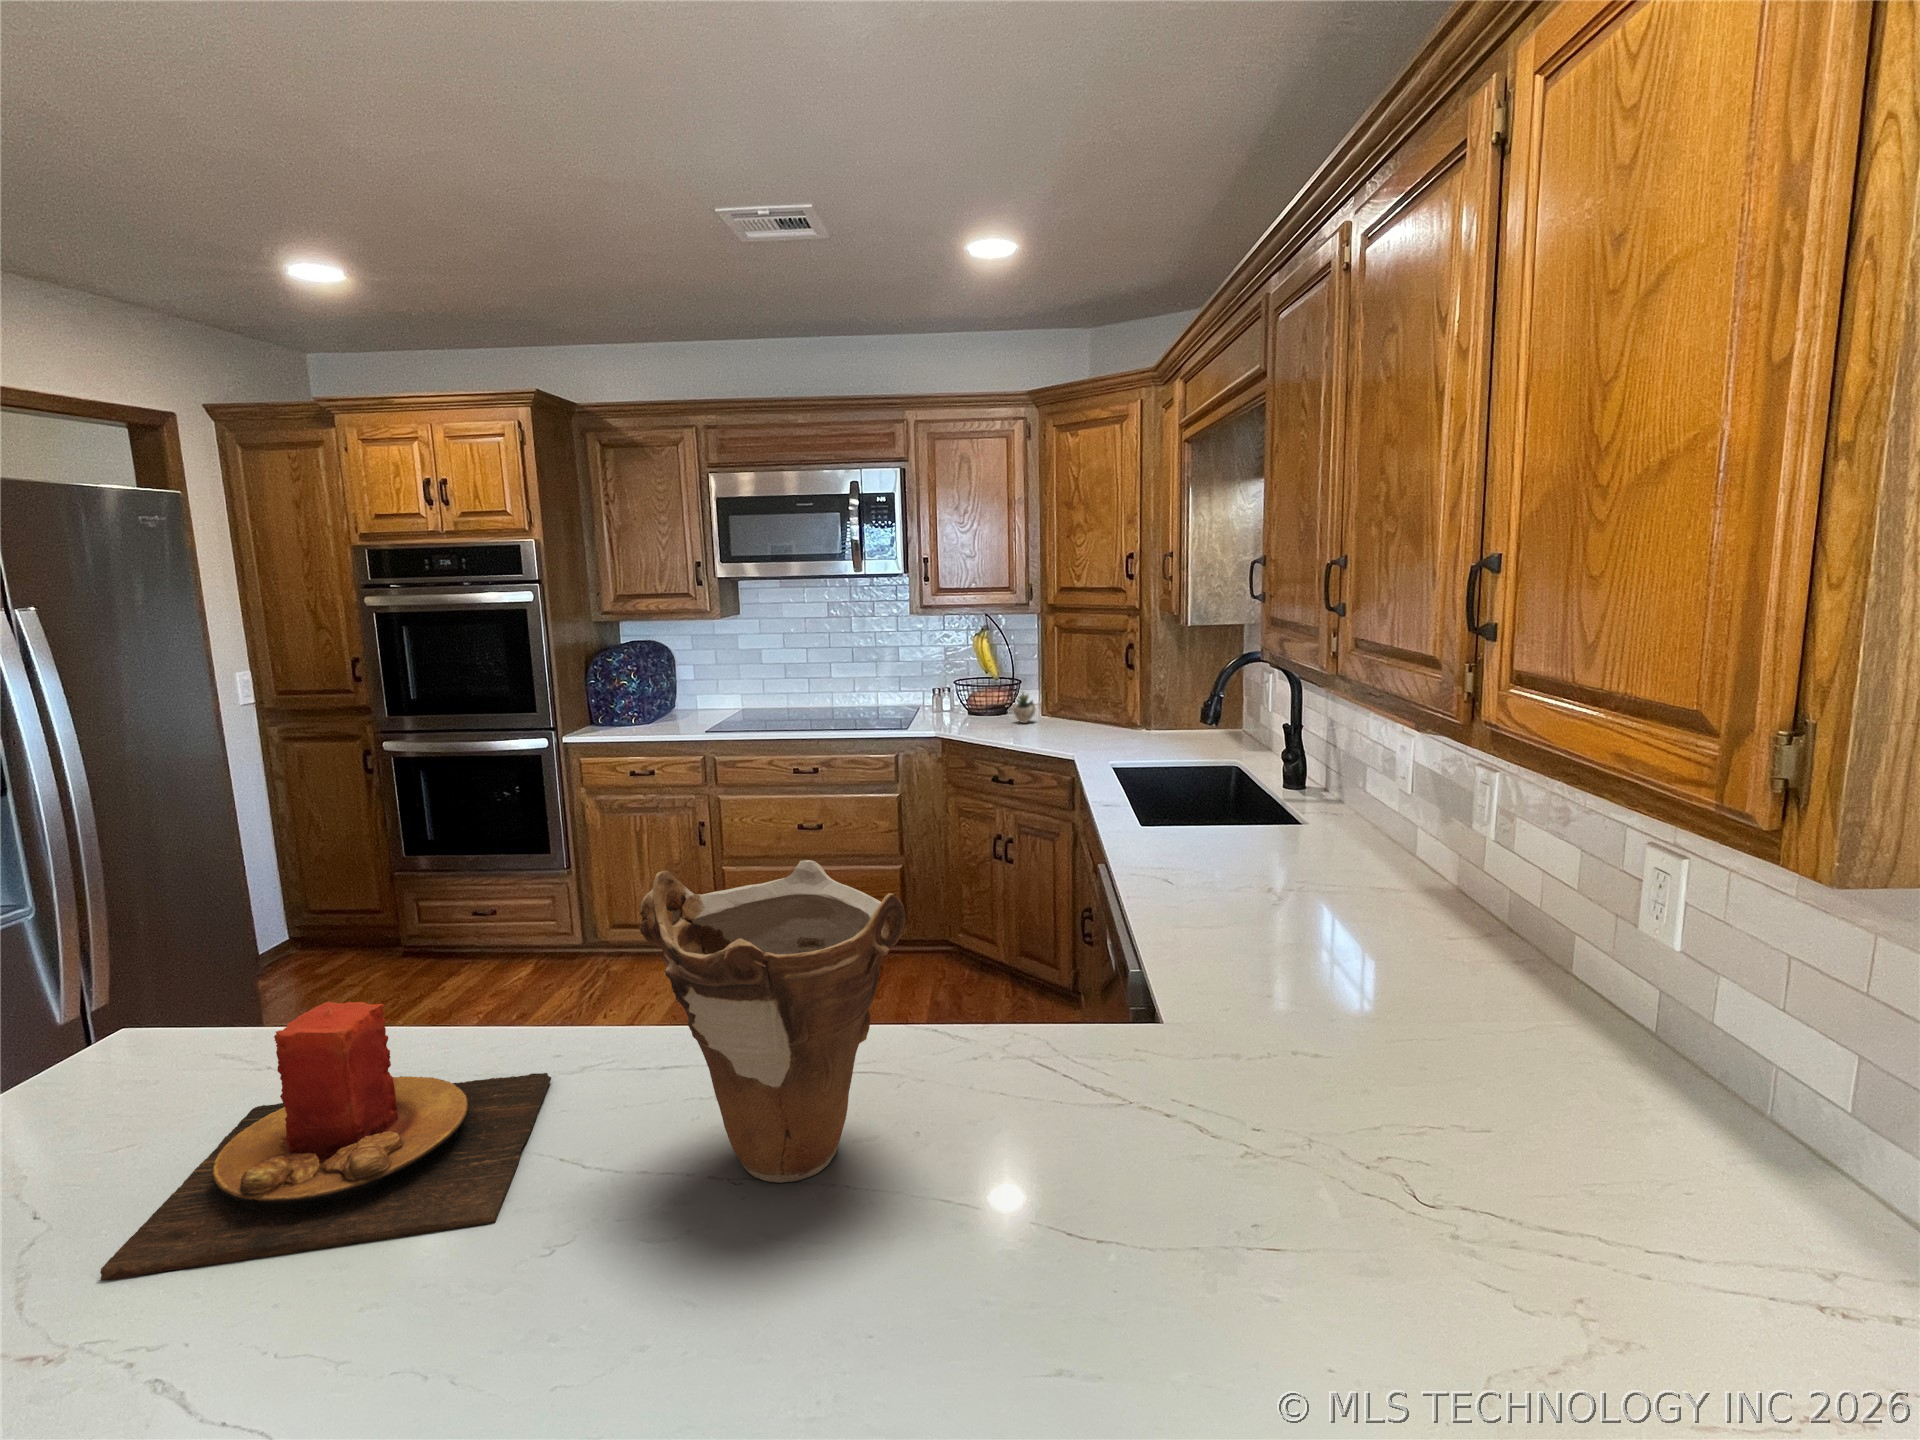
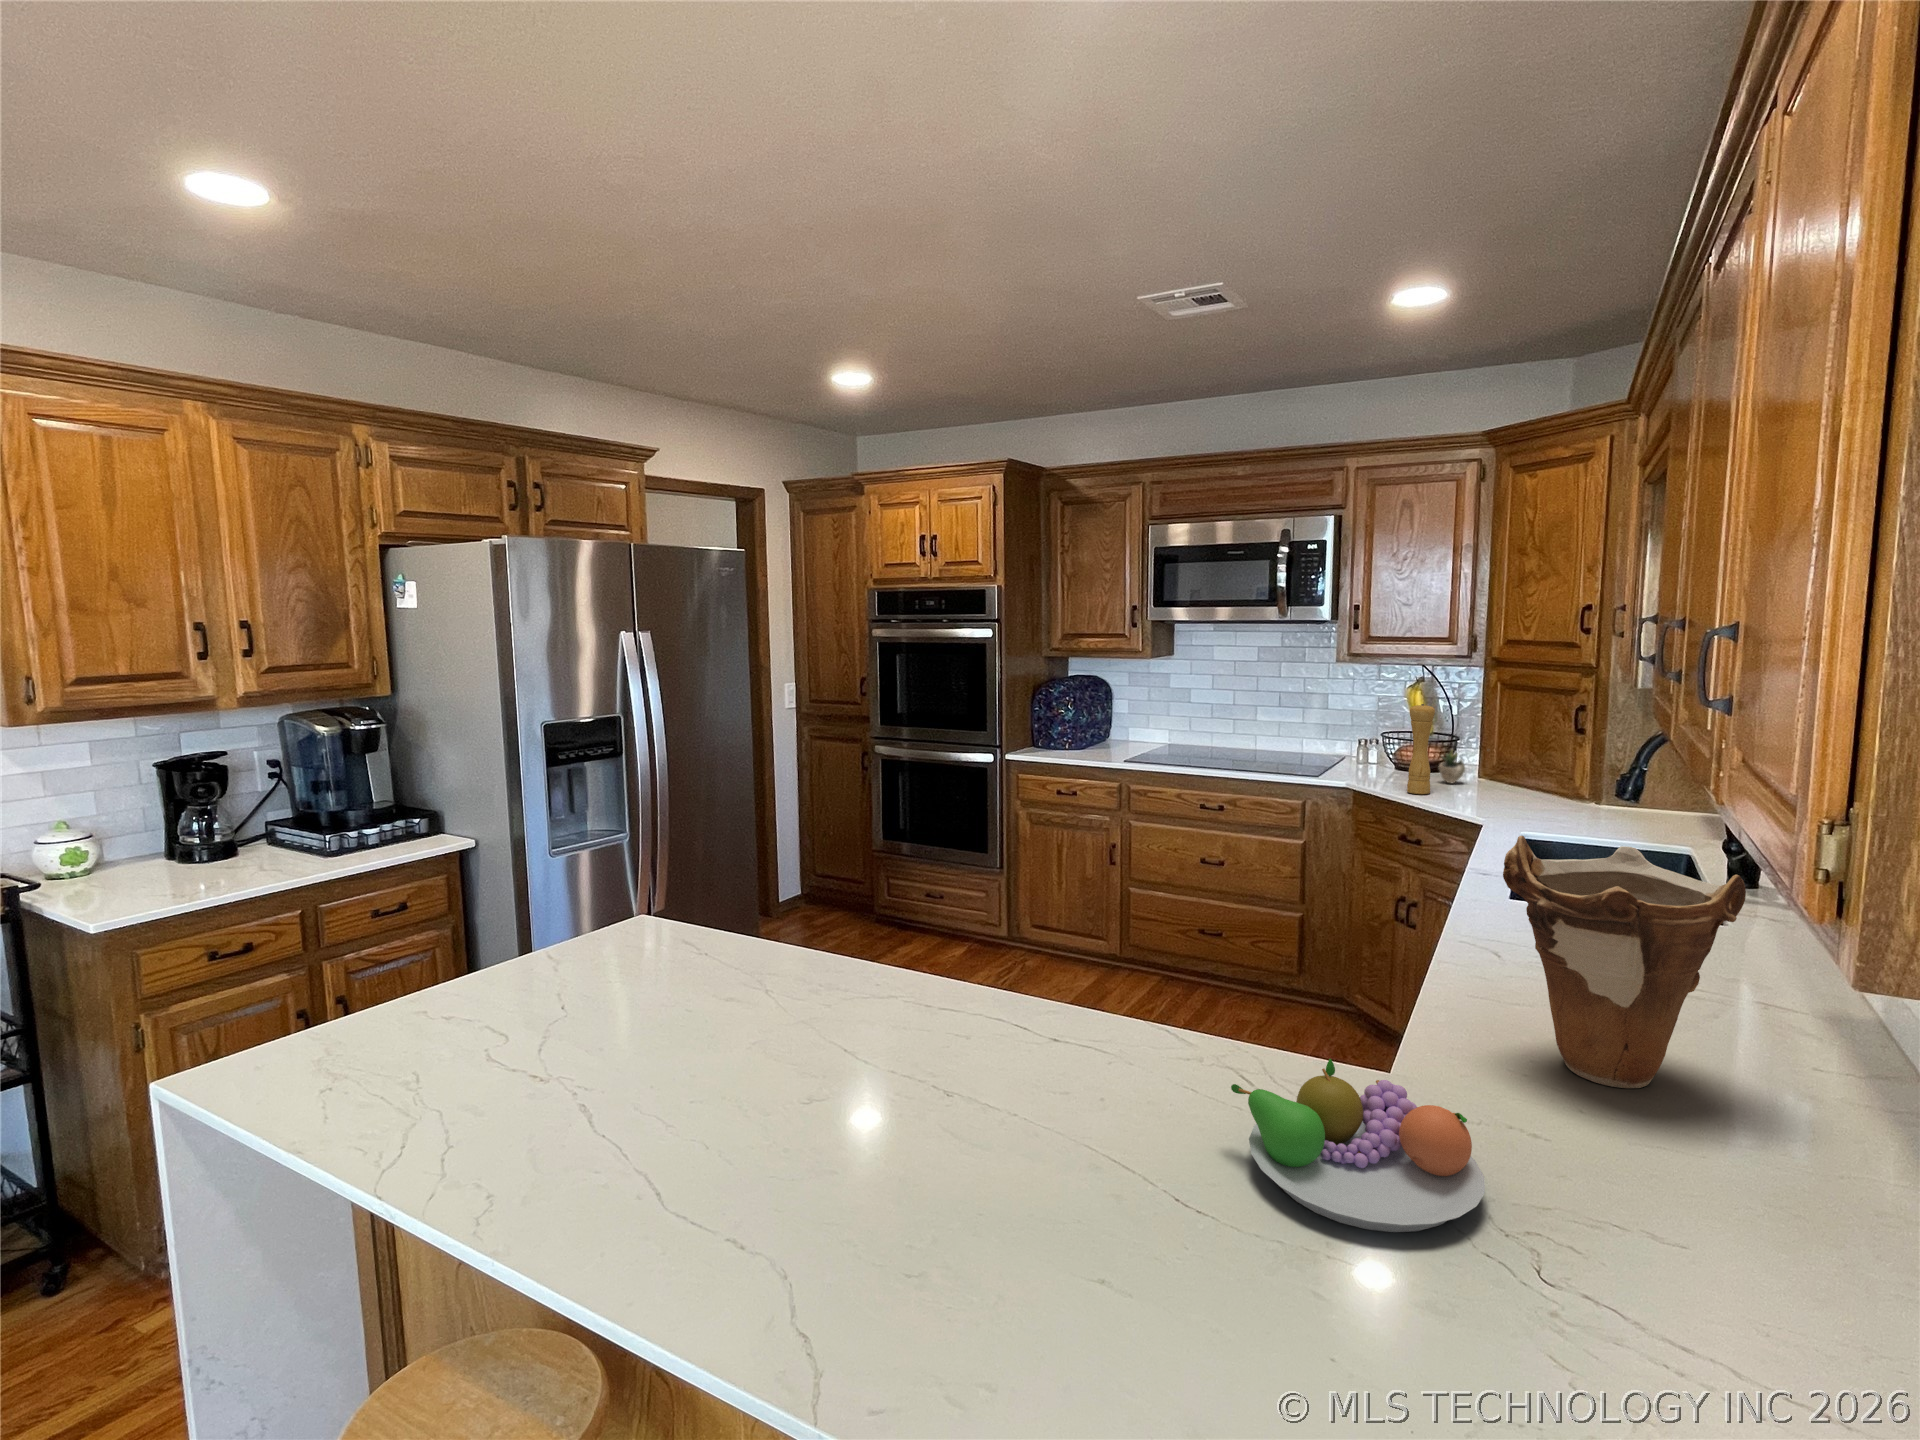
pepper mill: none [991,650,1014,736] -> present [1407,704,1435,794]
vase: present [639,860,906,1183] -> present [1503,836,1746,1088]
candle: present [100,1001,551,1281] -> none [583,902,864,1069]
fruit bowl: none [1091,1033,1357,1212] -> present [1231,1059,1485,1232]

